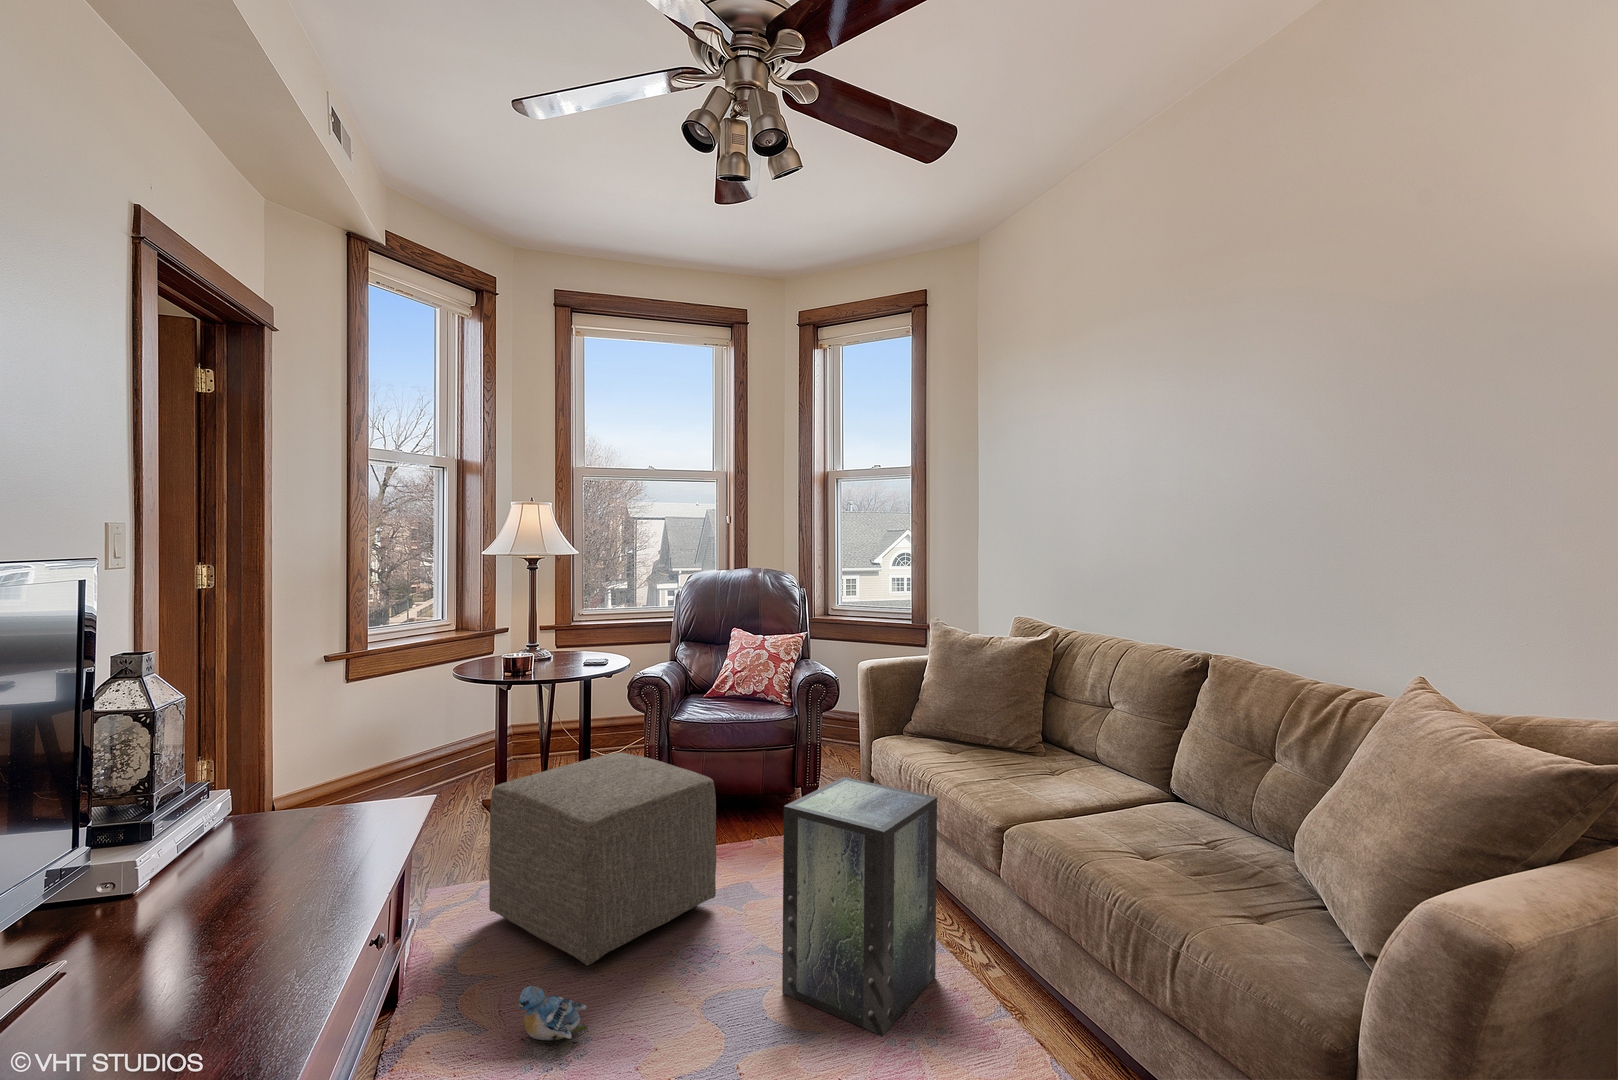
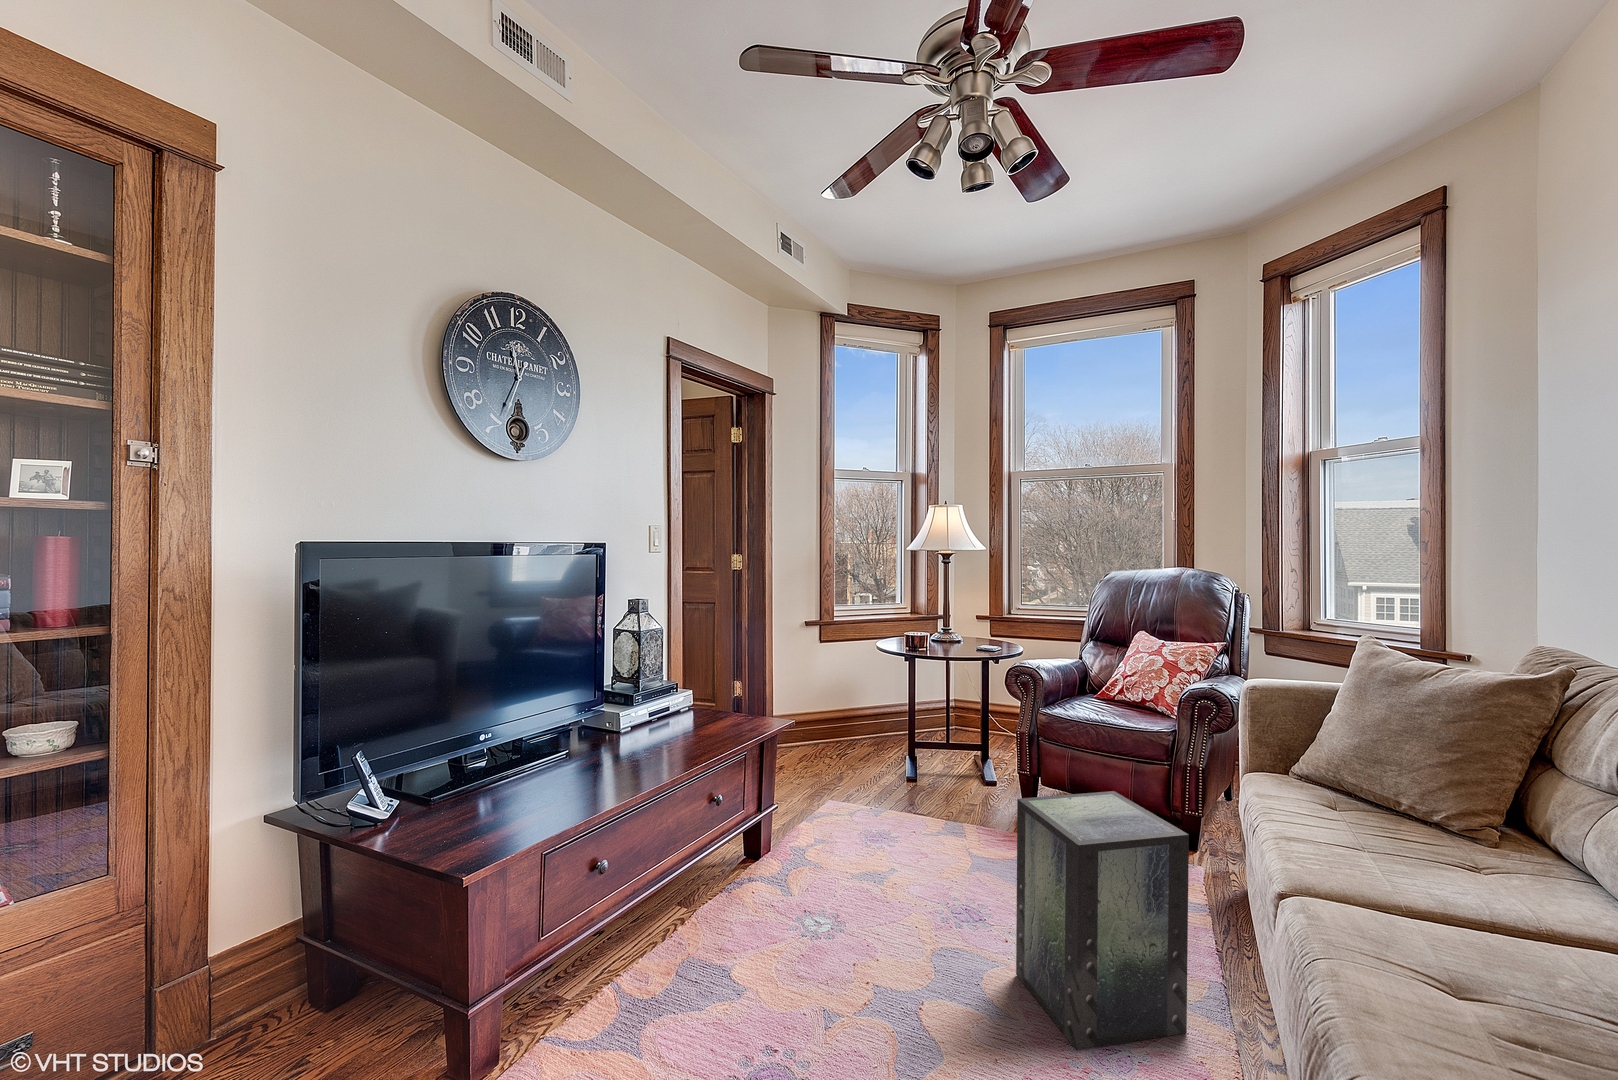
ottoman: present [489,753,717,965] -> none [848,729,1019,889]
plush toy: present [517,986,588,1041] -> none [808,881,855,930]

